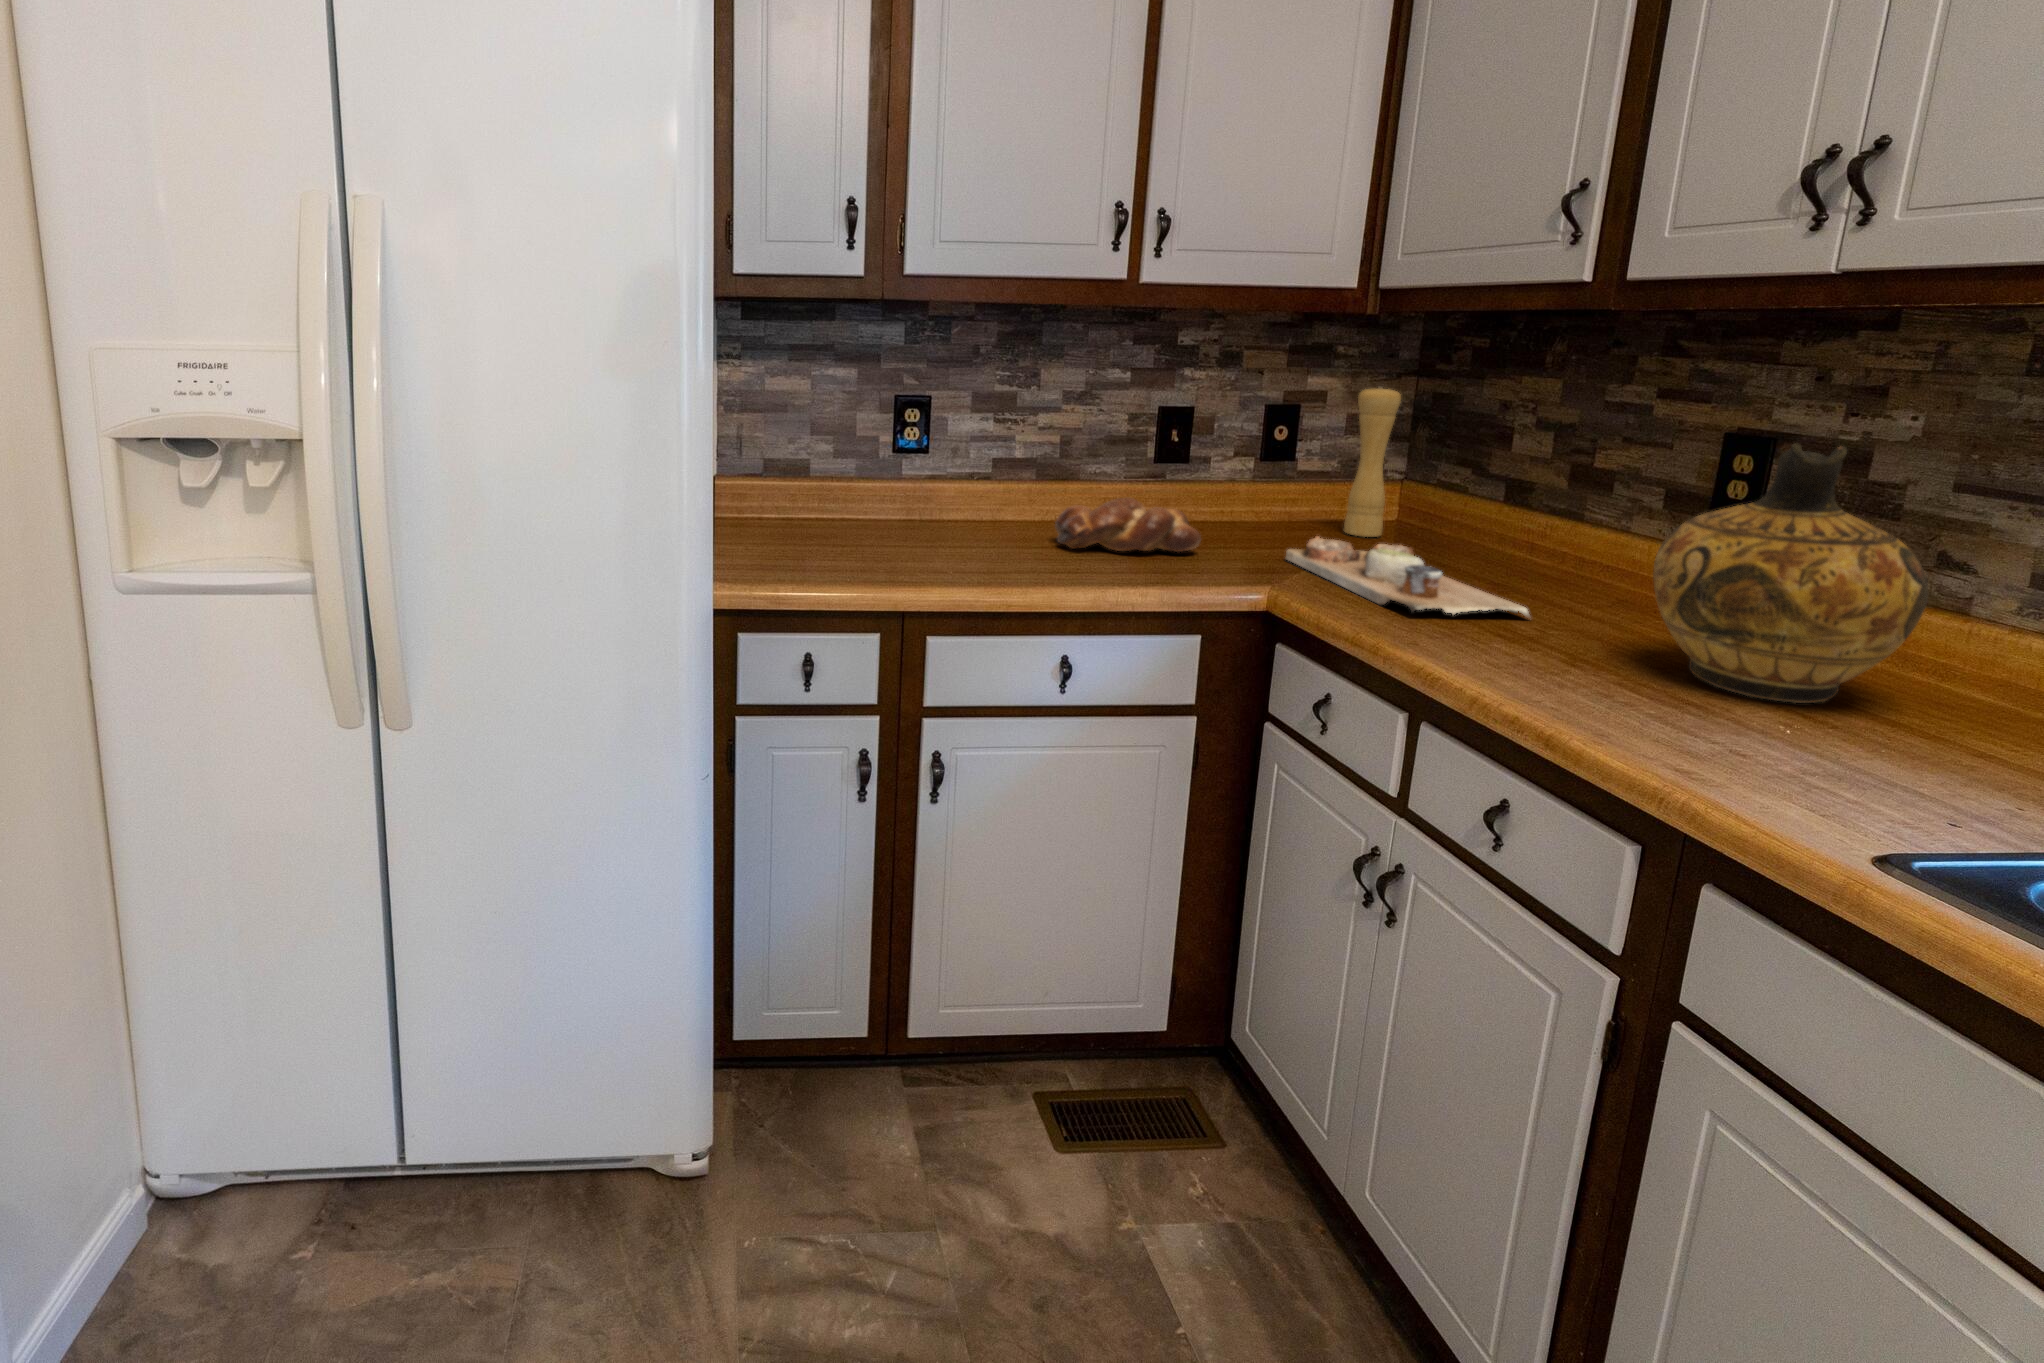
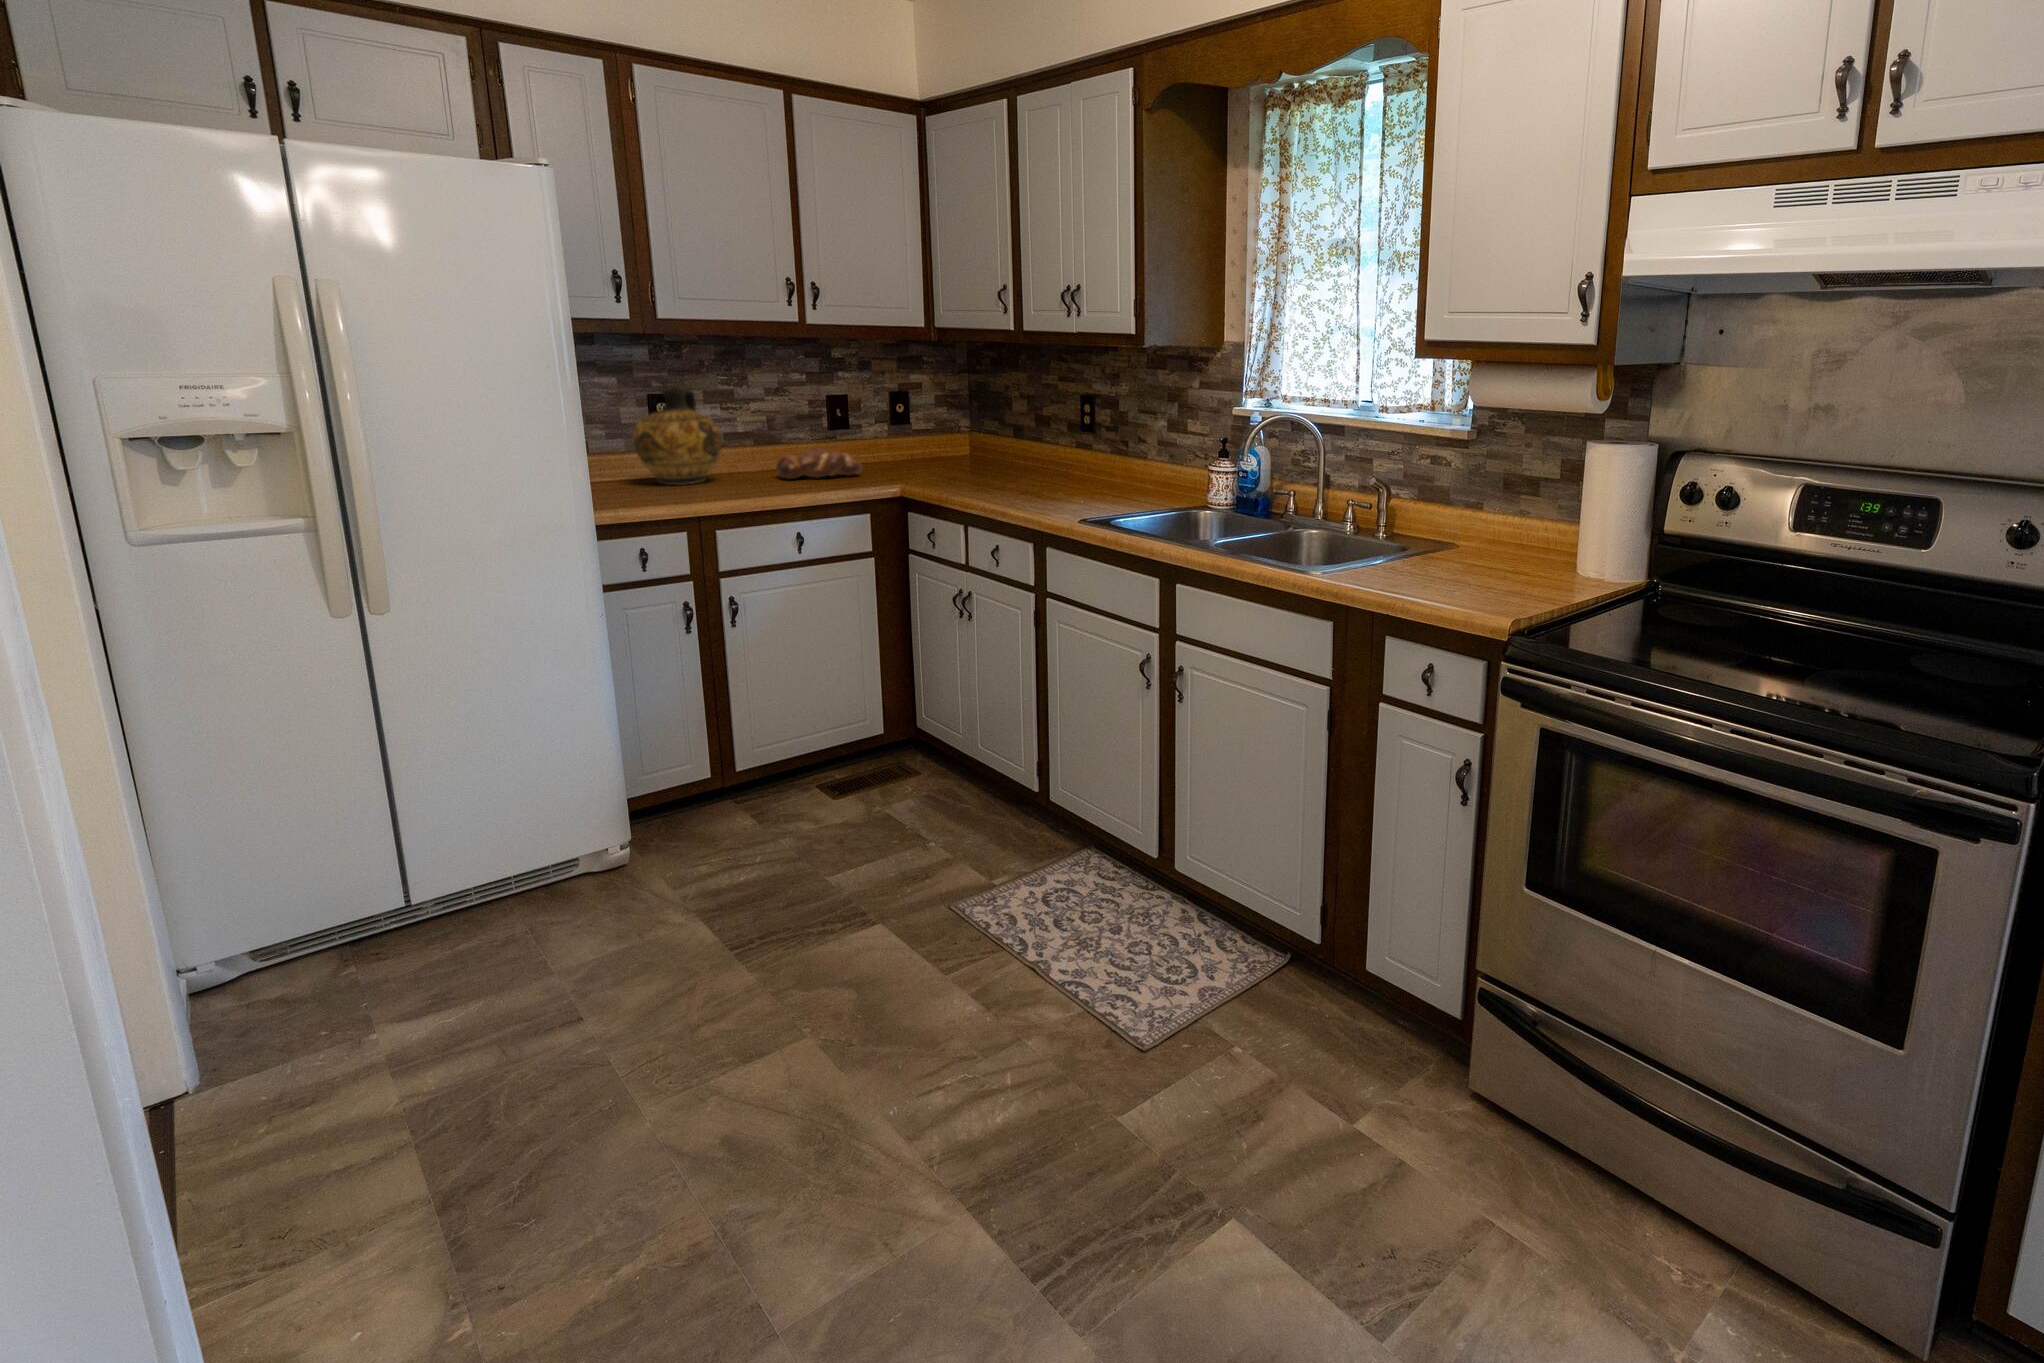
pepper mill: present [1344,386,1401,537] -> none [936,379,959,462]
ceramic jug: present [1653,443,1928,703] -> present [633,385,723,485]
cutting board: present [1286,536,1531,620] -> none [908,459,1015,485]

